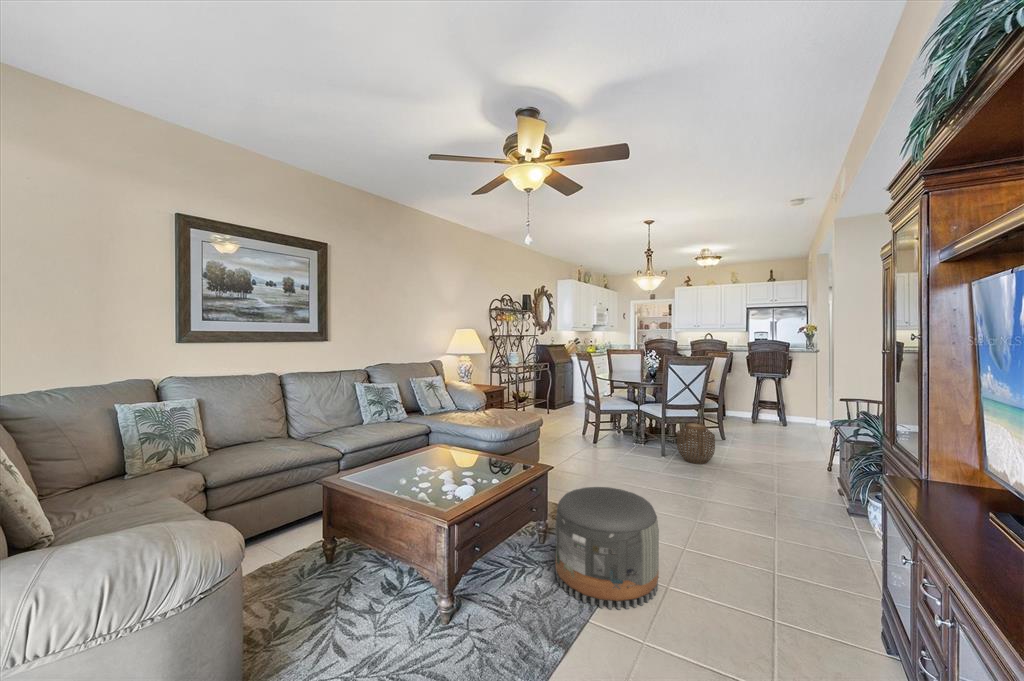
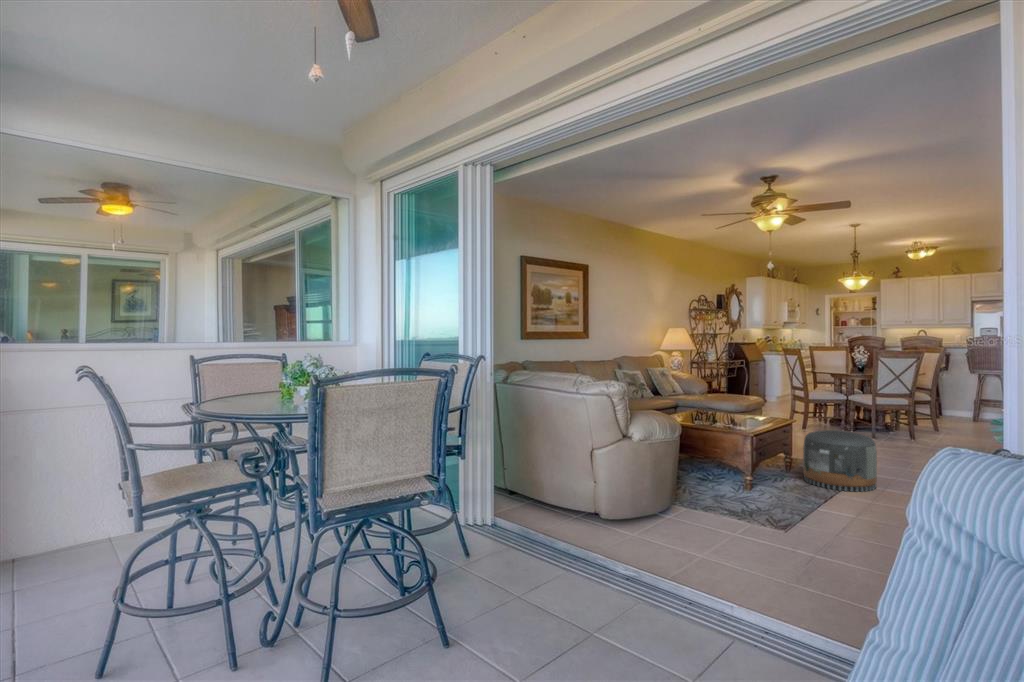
woven basket: present [677,423,715,464] -> none [887,409,925,443]

